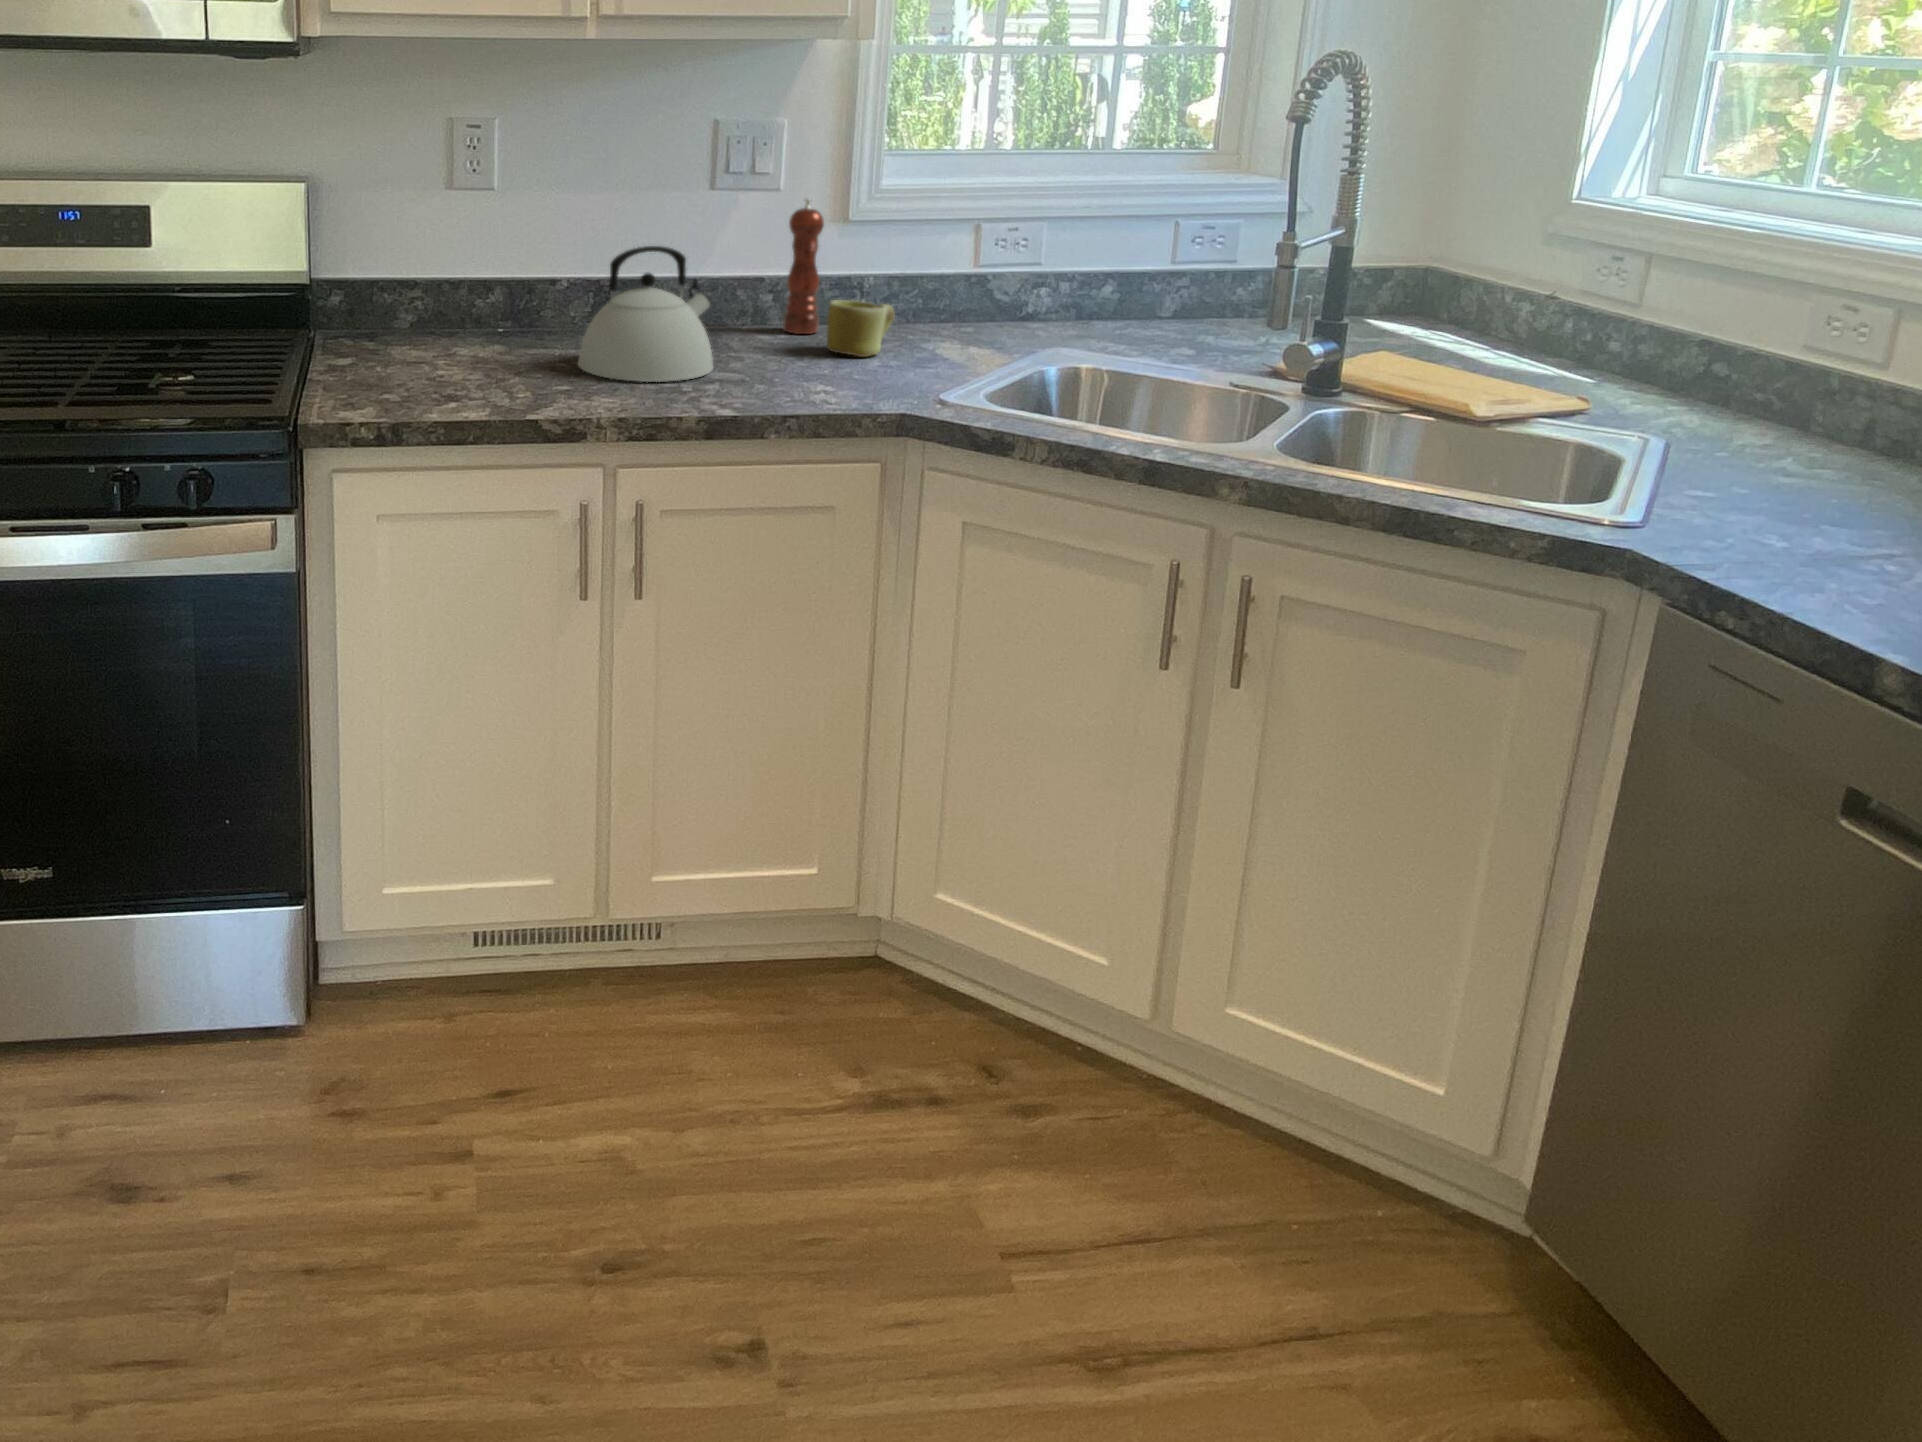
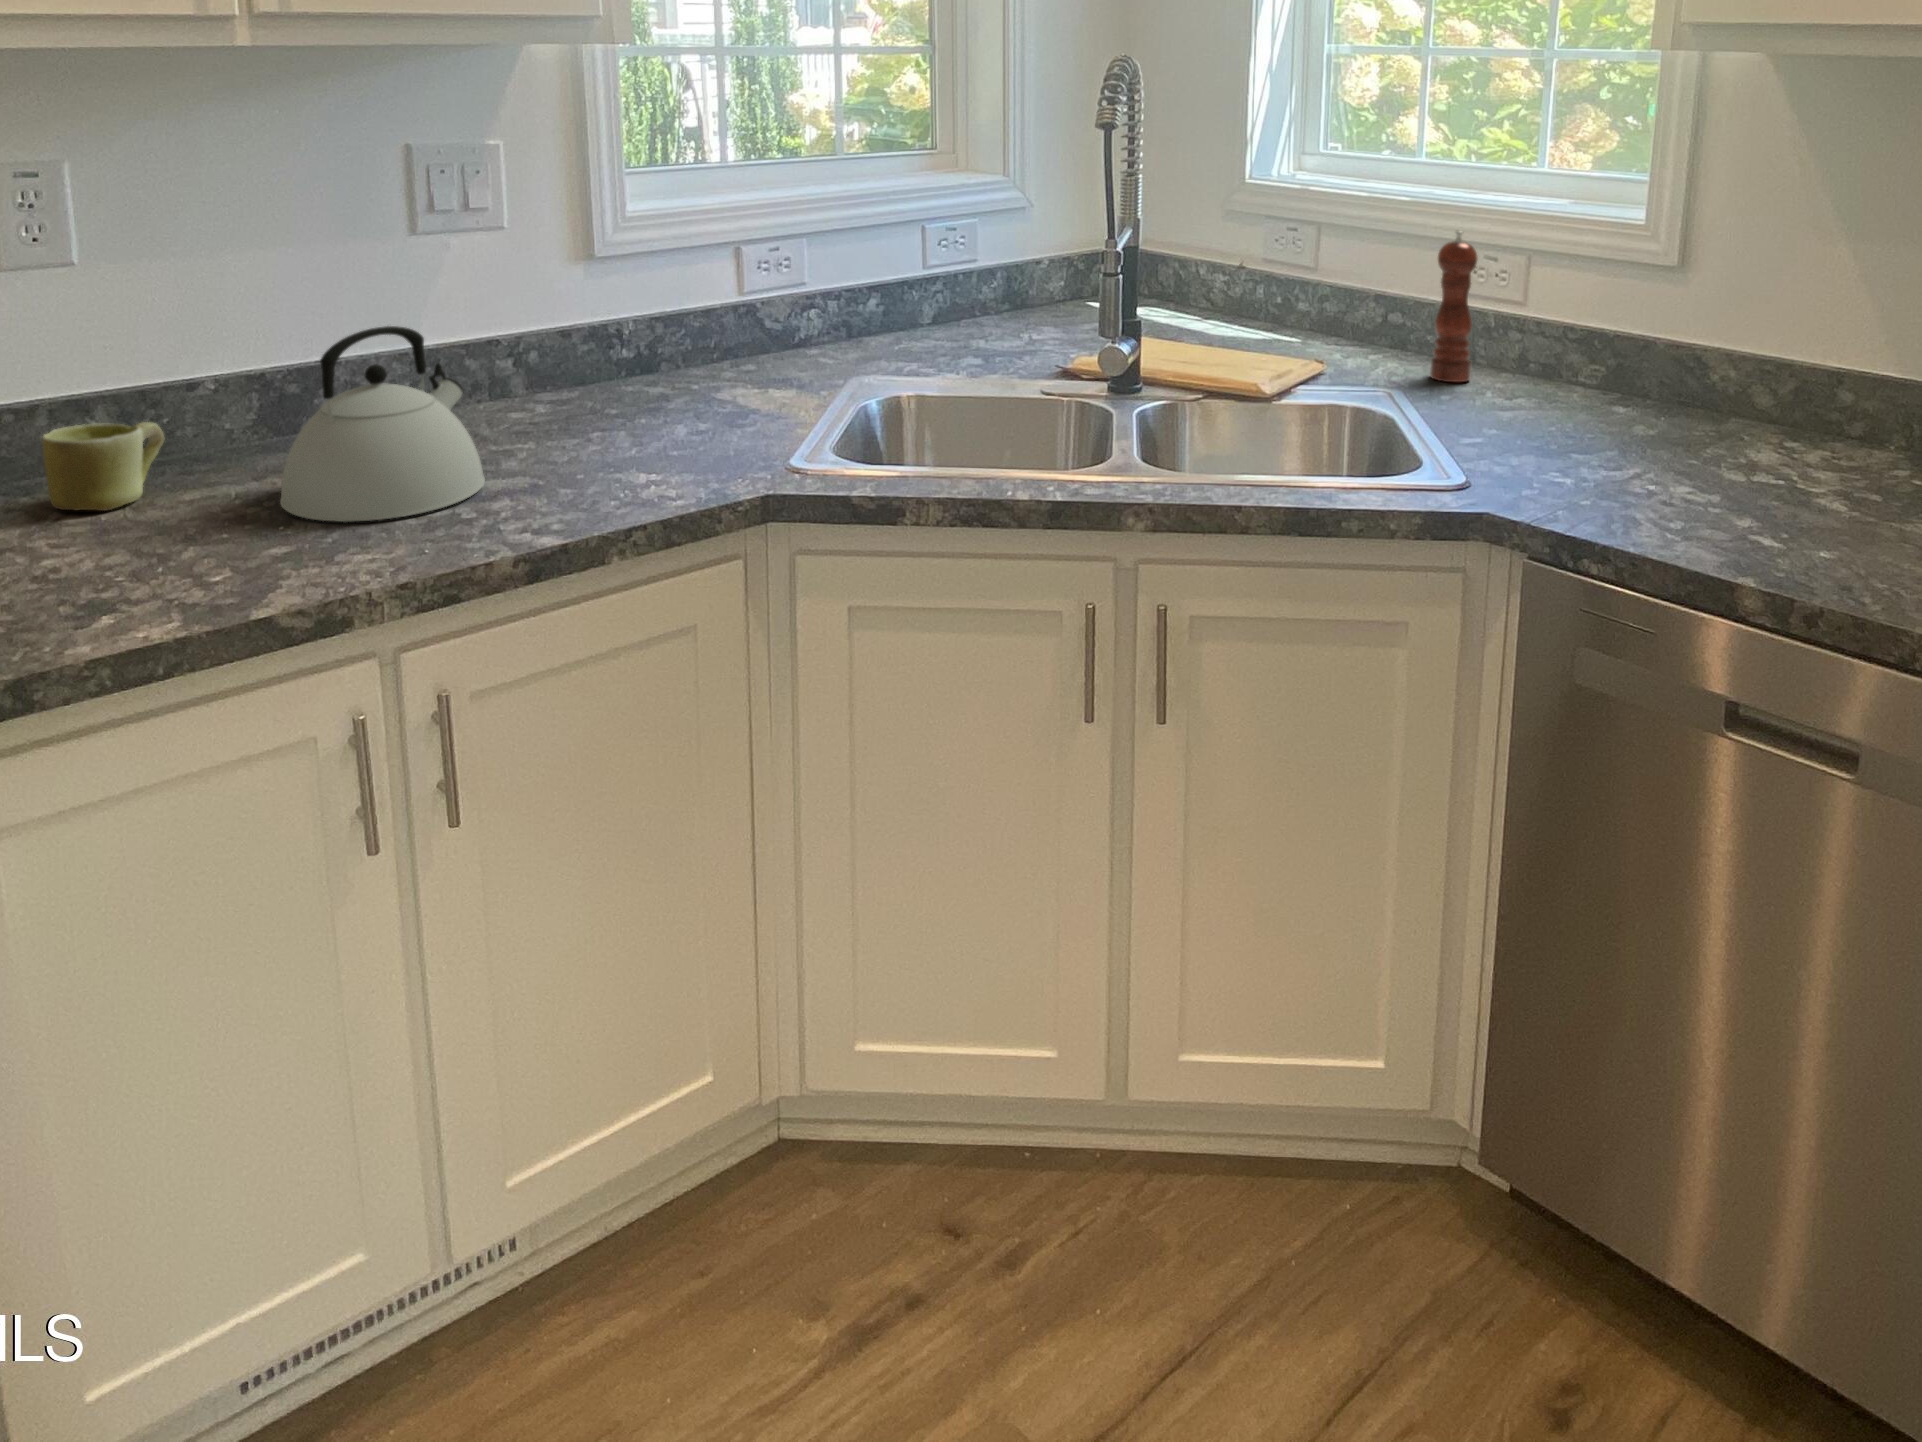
pepper mill: present [783,199,824,334] -> present [1430,231,1478,382]
mug: present [827,300,895,357] -> present [42,422,164,511]

